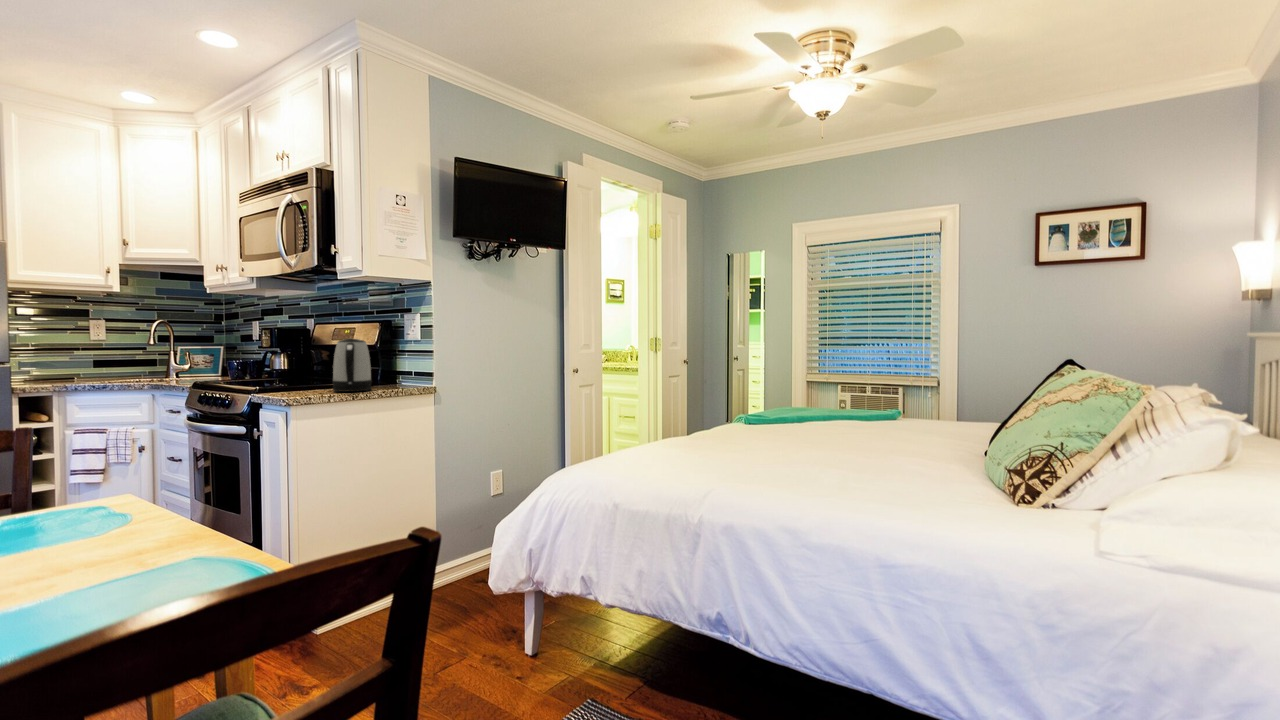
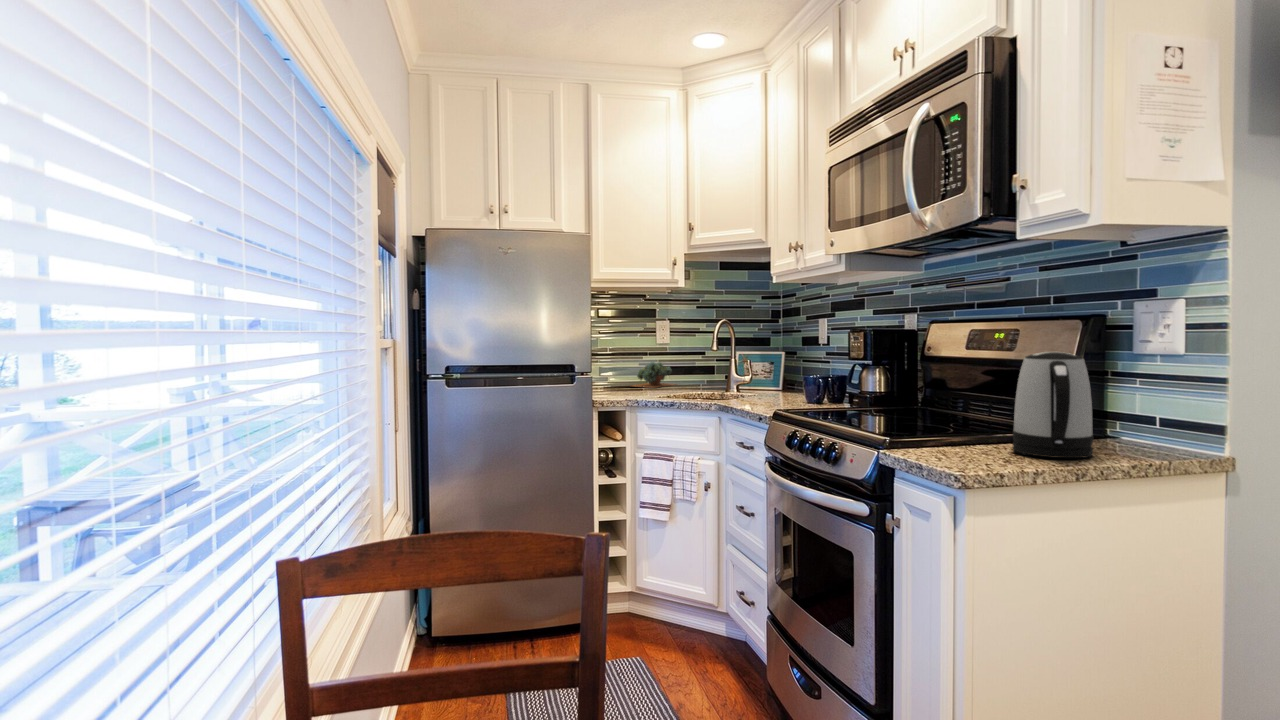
succulent plant: none [52,355,117,378] -> present [629,362,675,388]

